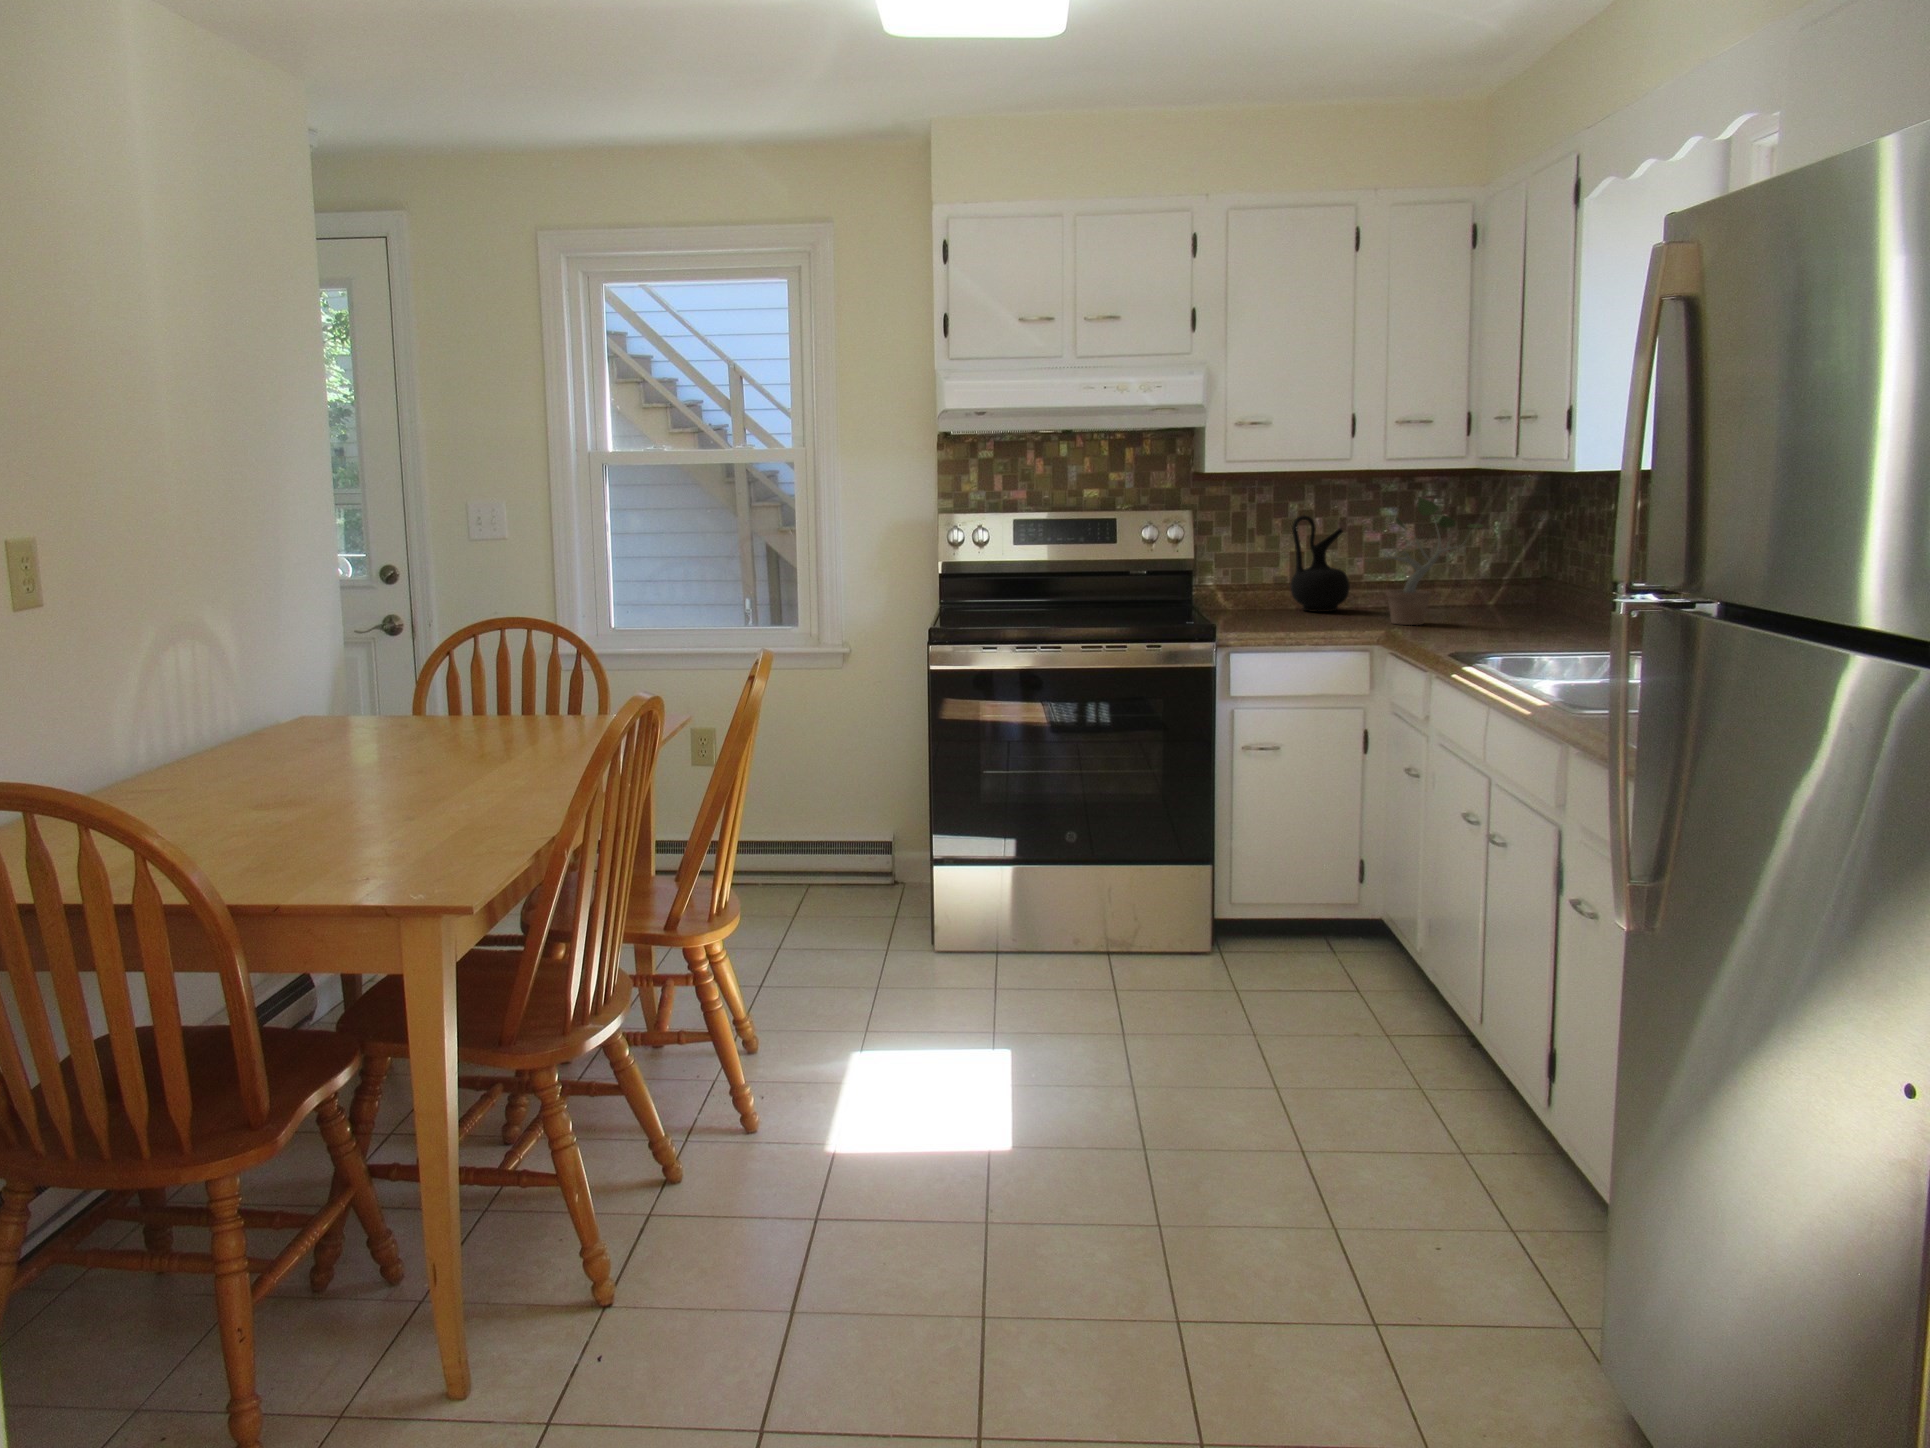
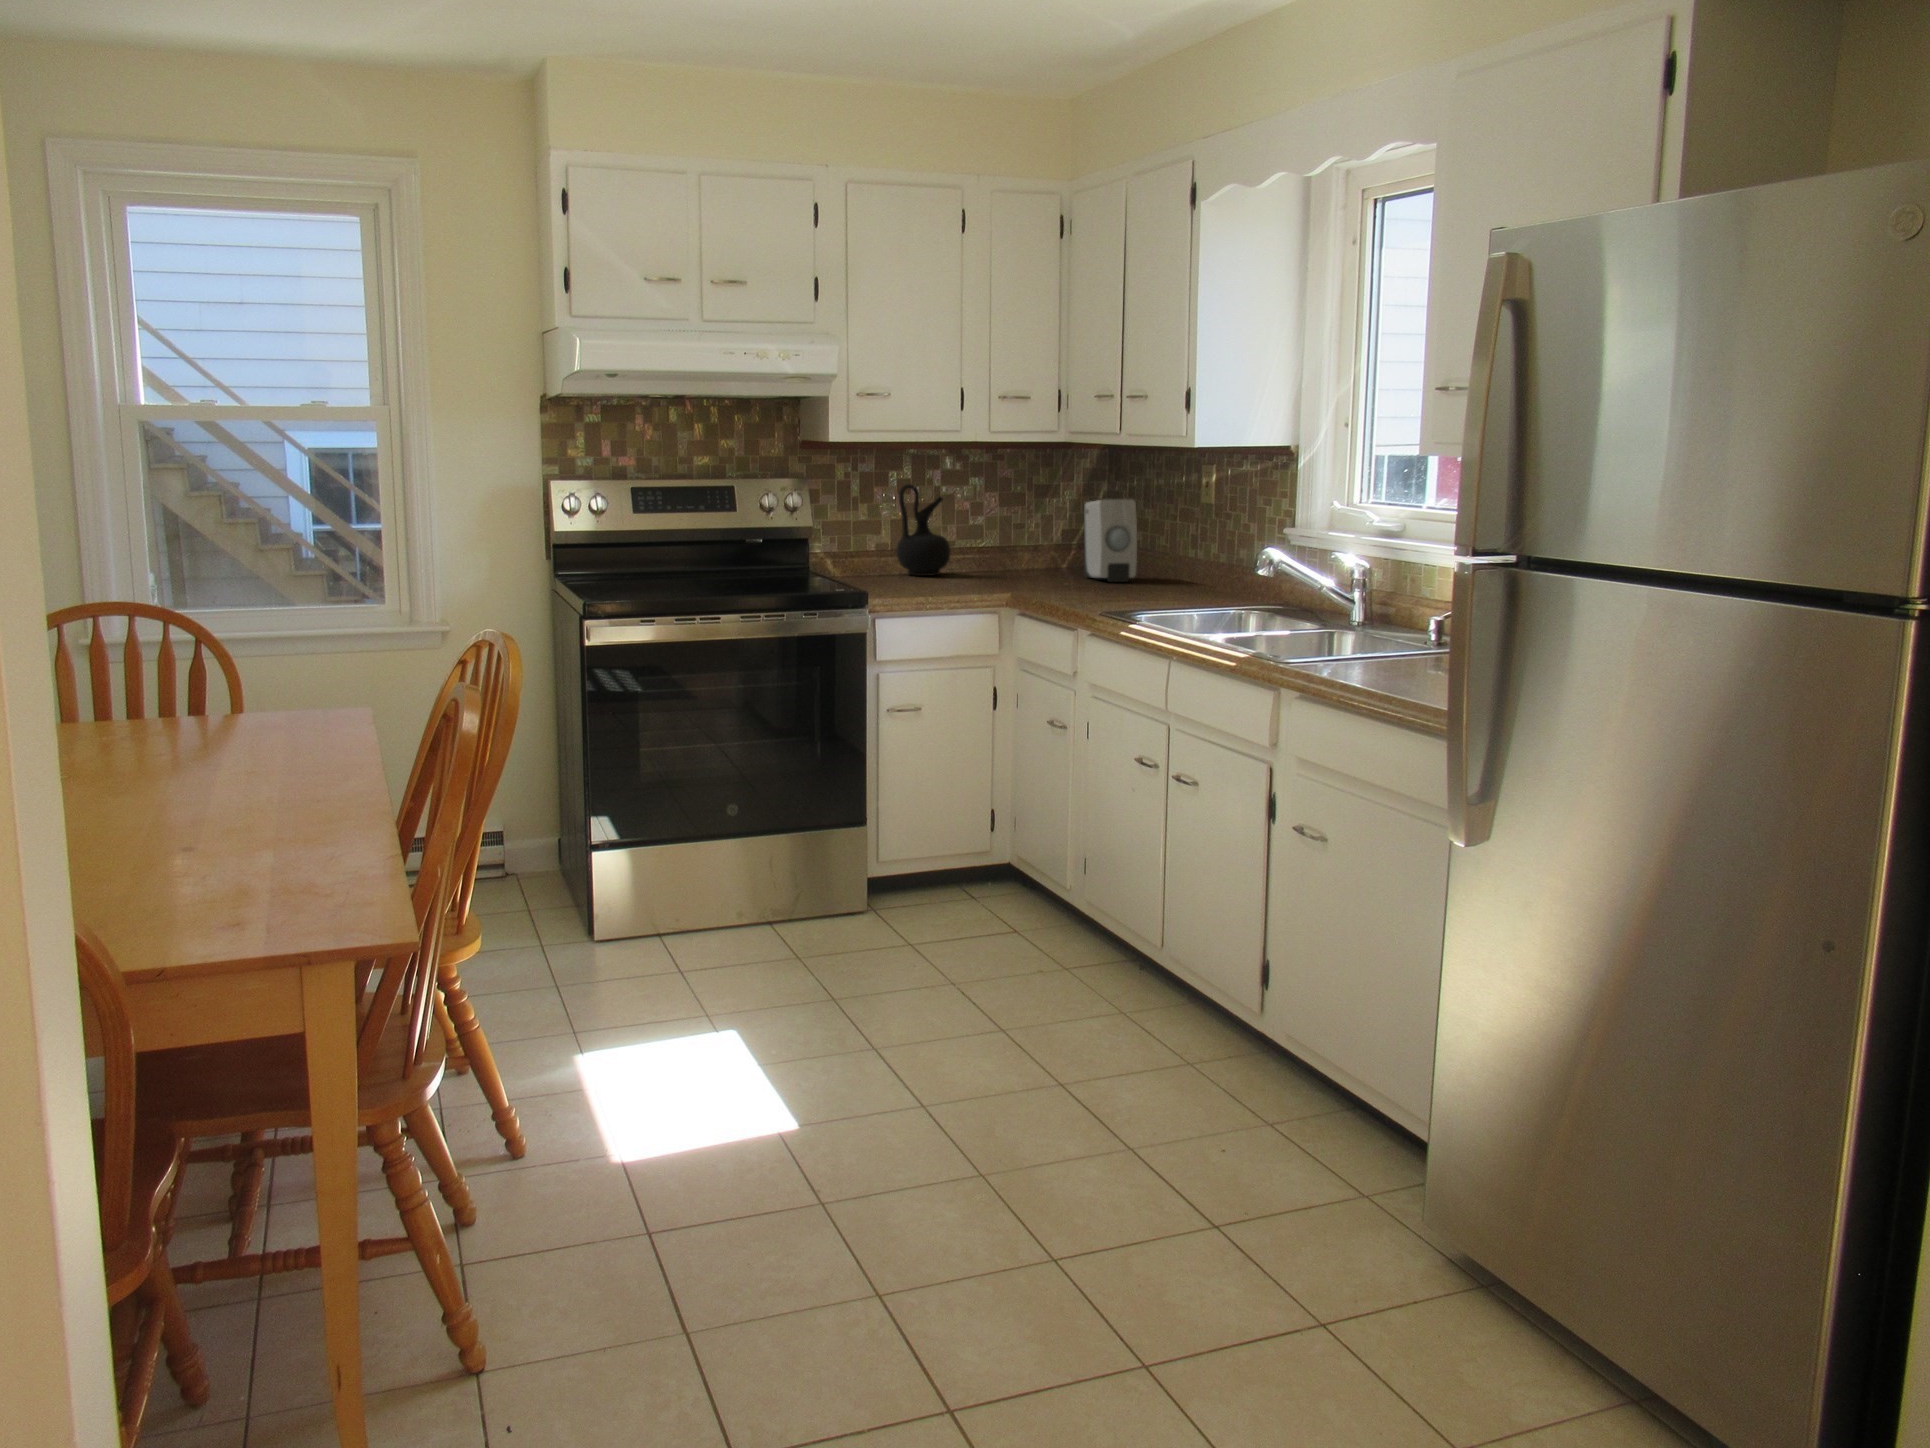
potted plant: present [1357,497,1483,625] -> none [971,465,1082,586]
soap dispenser: none [1504,531,1561,623] -> present [1084,499,1137,582]

